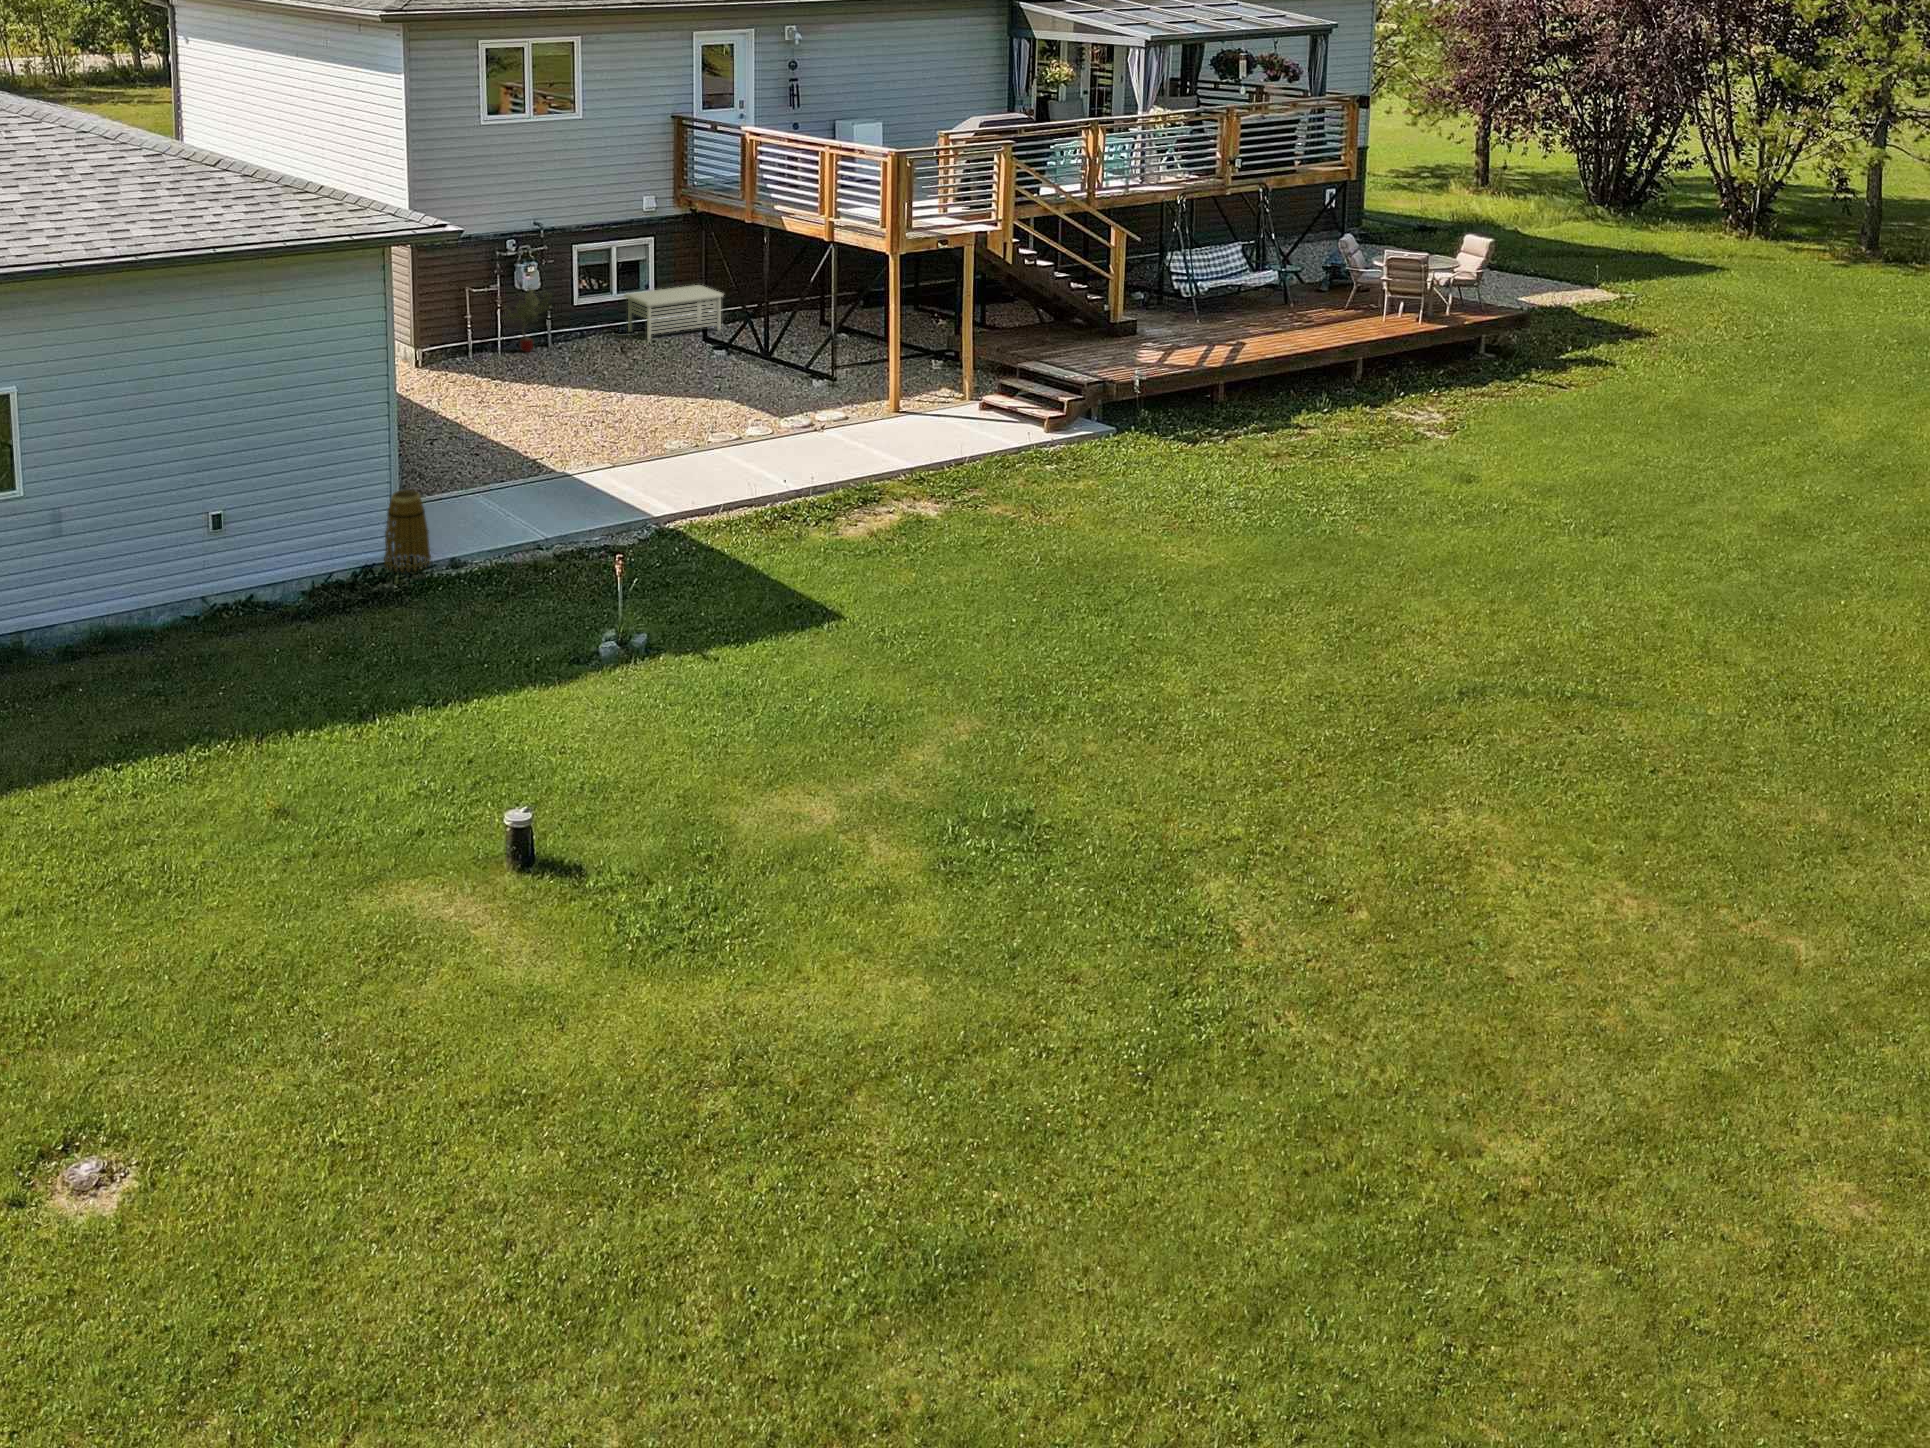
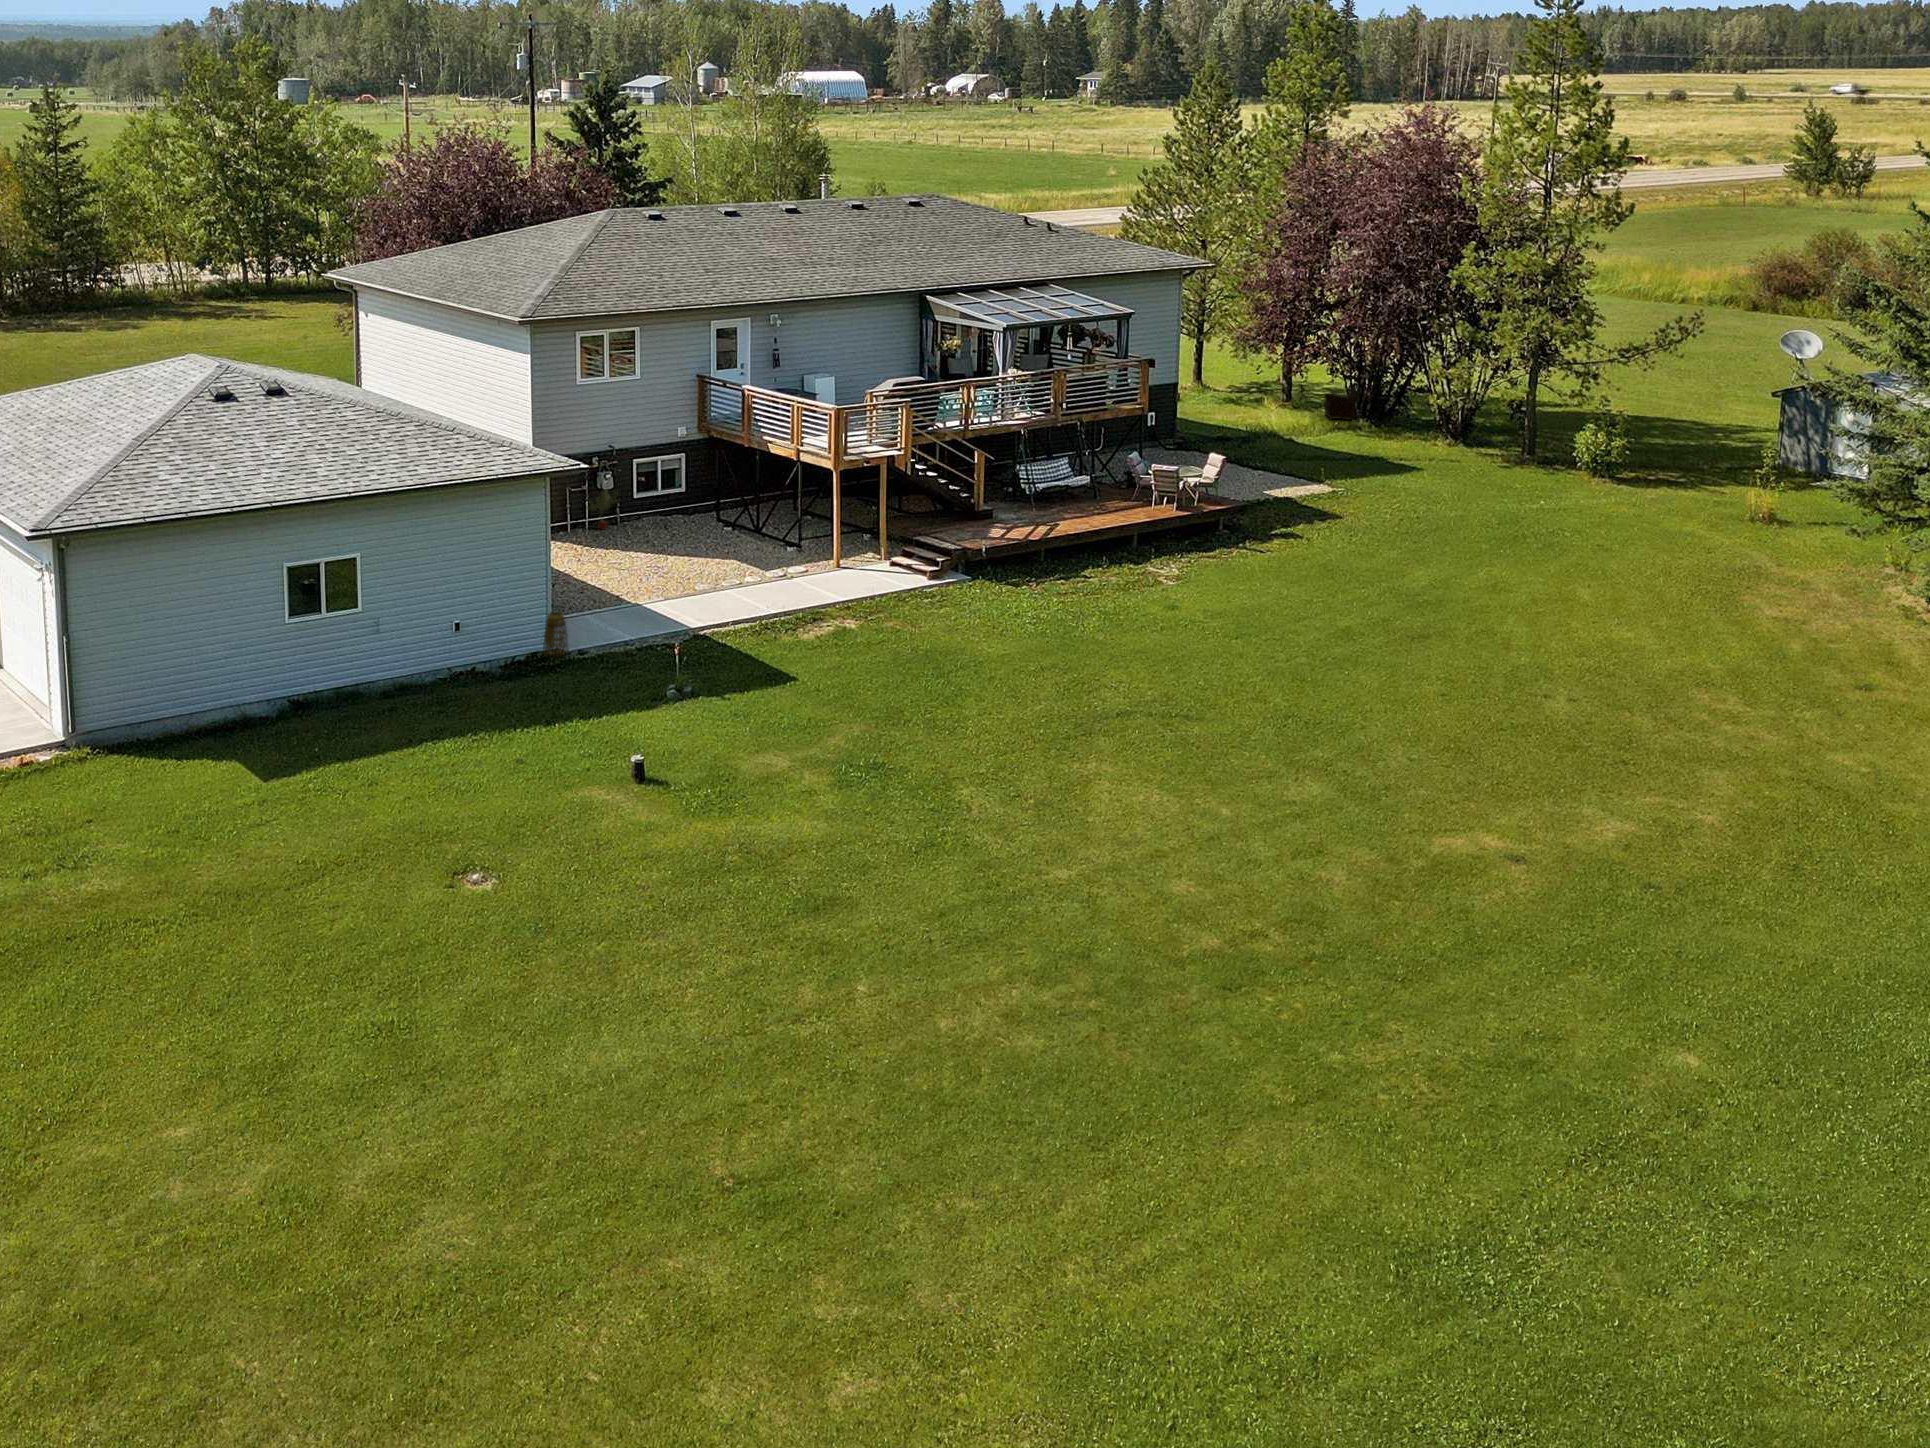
armchair: none [1547,157,1605,207] -> present [1324,385,1358,420]
storage bench: present [624,285,723,340] -> none [664,485,729,522]

